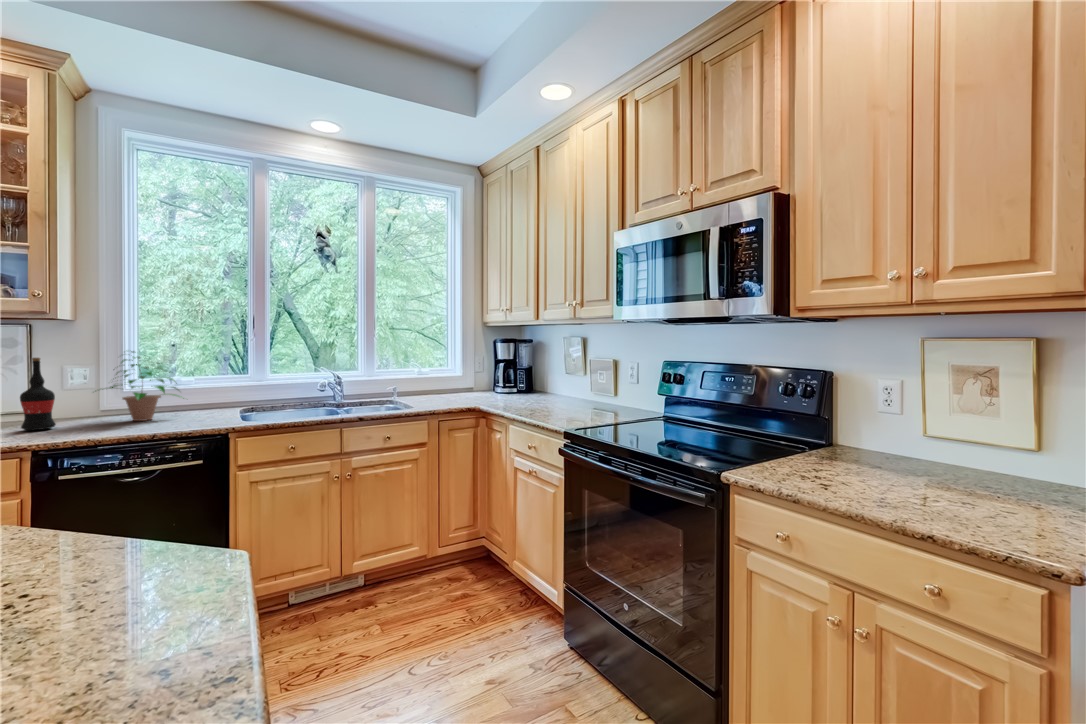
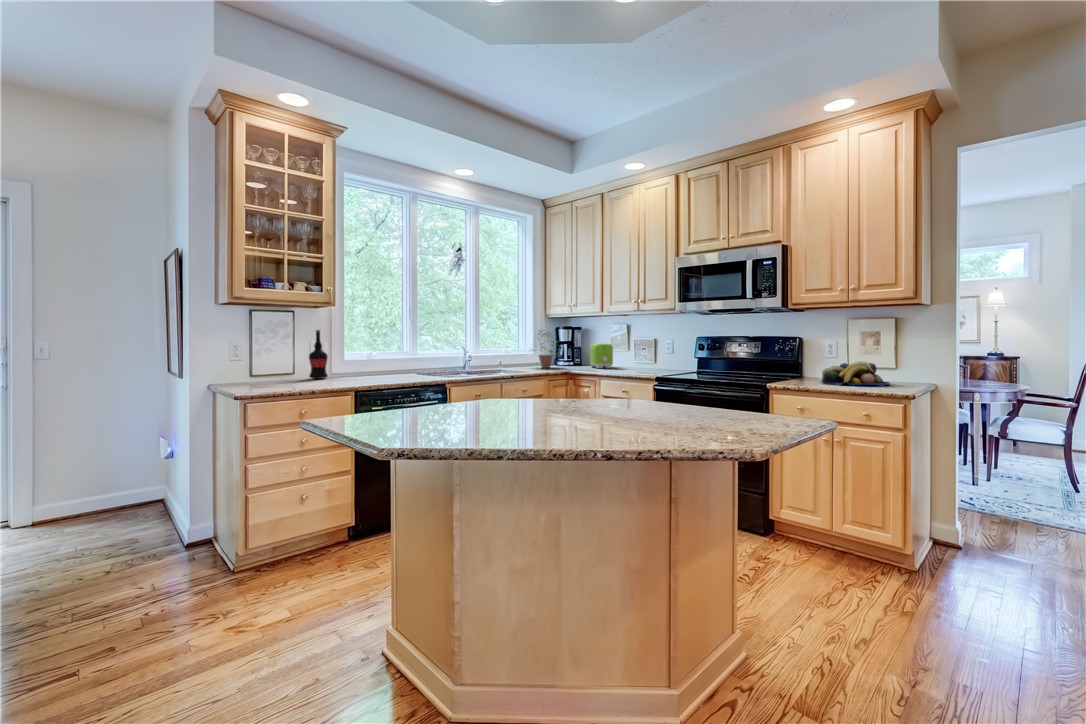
potted plant: present [102,351,184,421] -> present [533,331,560,368]
toaster: none [527,365,557,403] -> present [590,343,613,368]
fruit bowl: none [844,439,1015,510] -> present [821,361,890,385]

